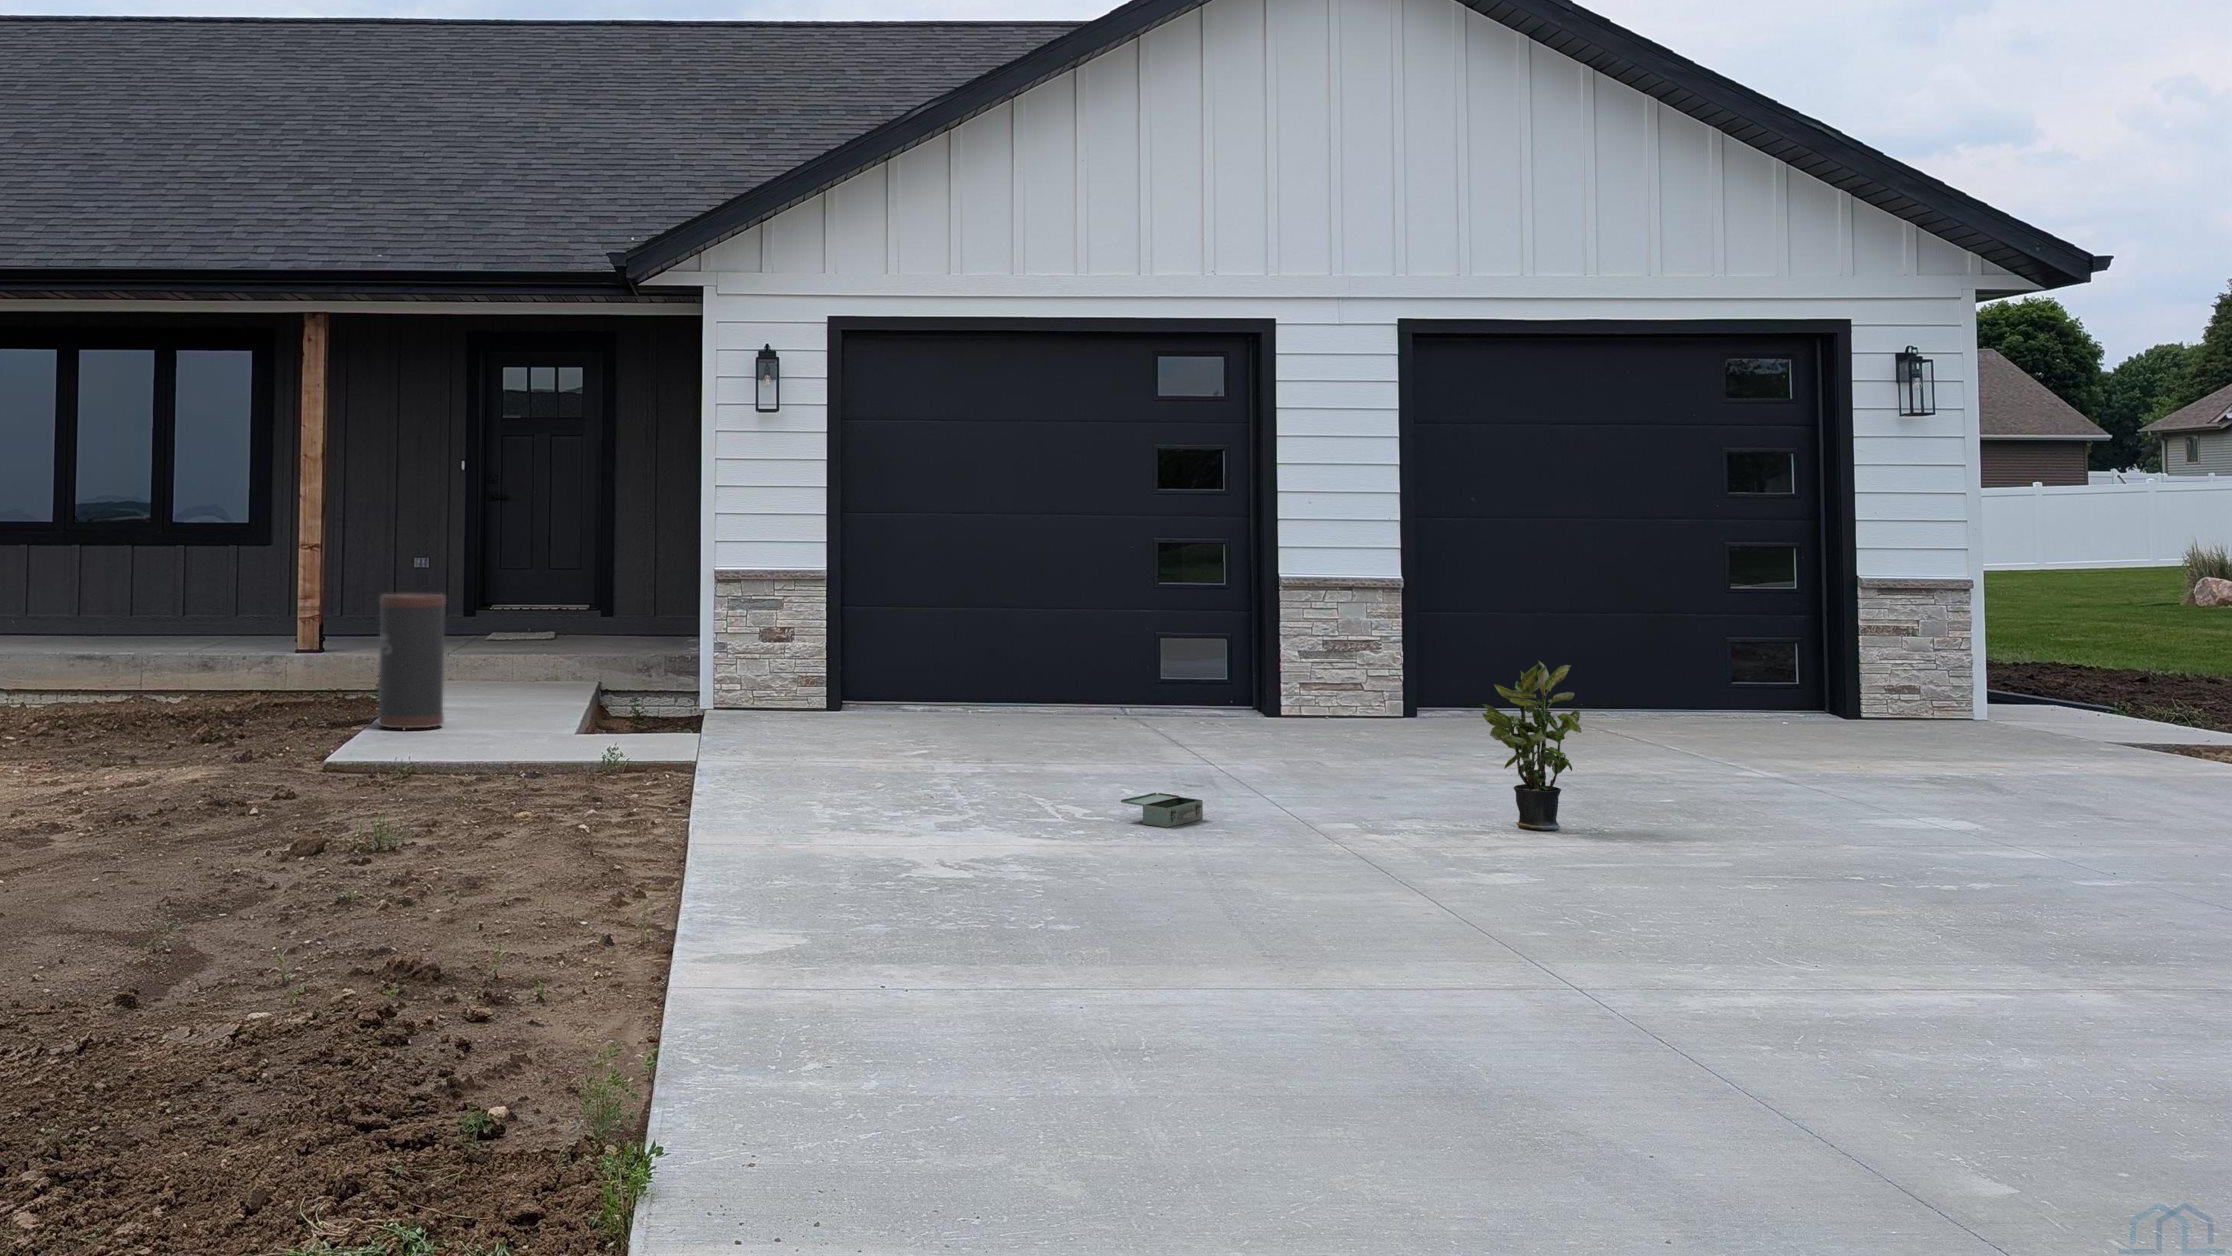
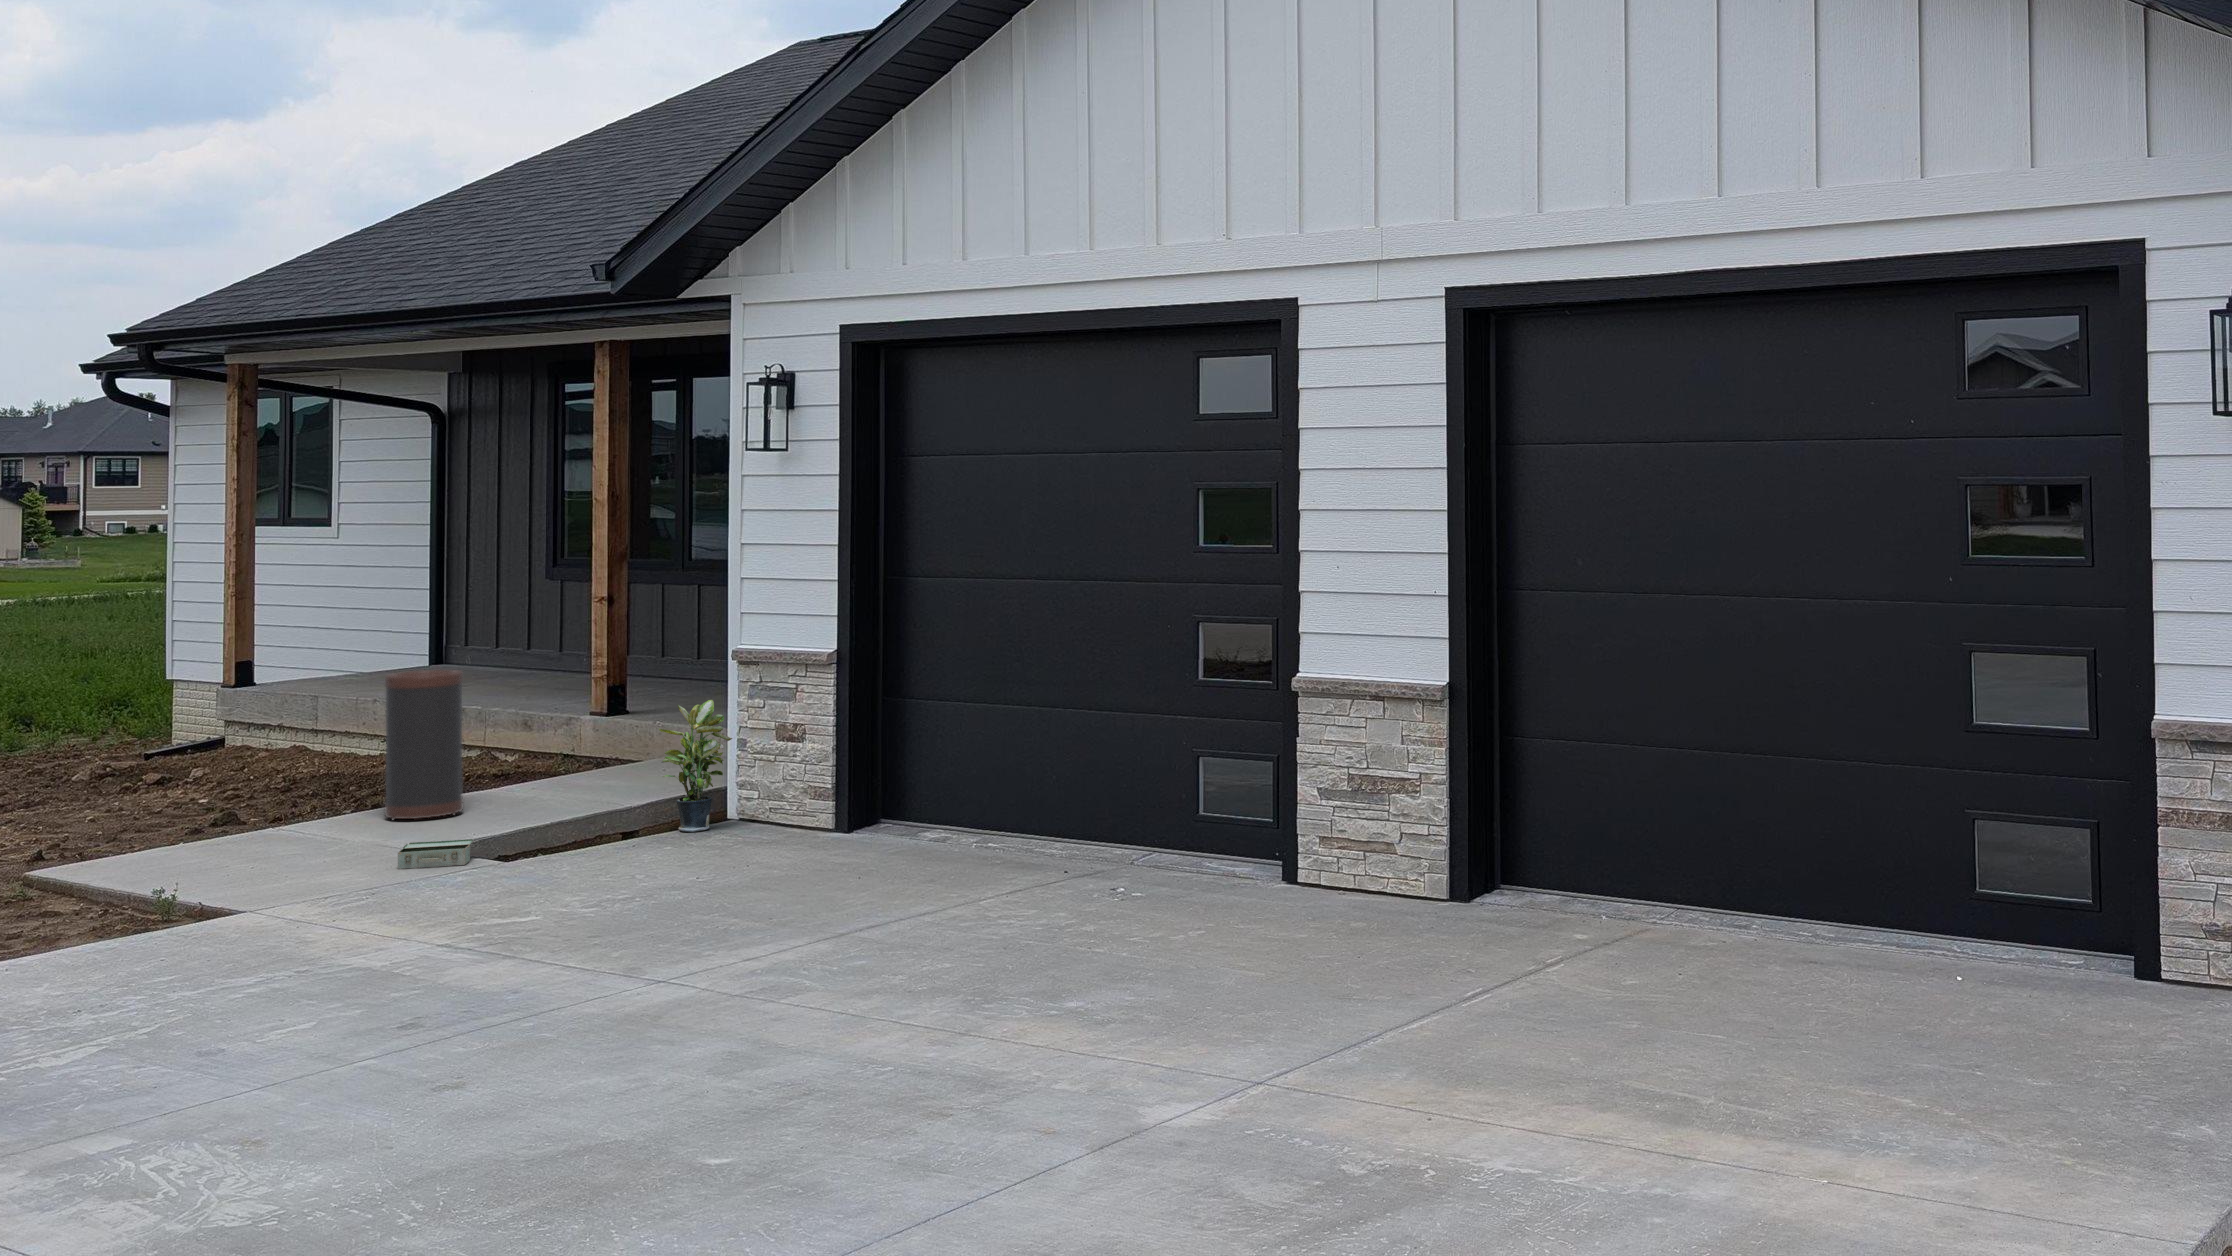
potted plant: present [1482,661,1581,831] -> present [659,700,732,832]
toolbox: present [1121,793,1203,828] -> present [398,839,474,869]

